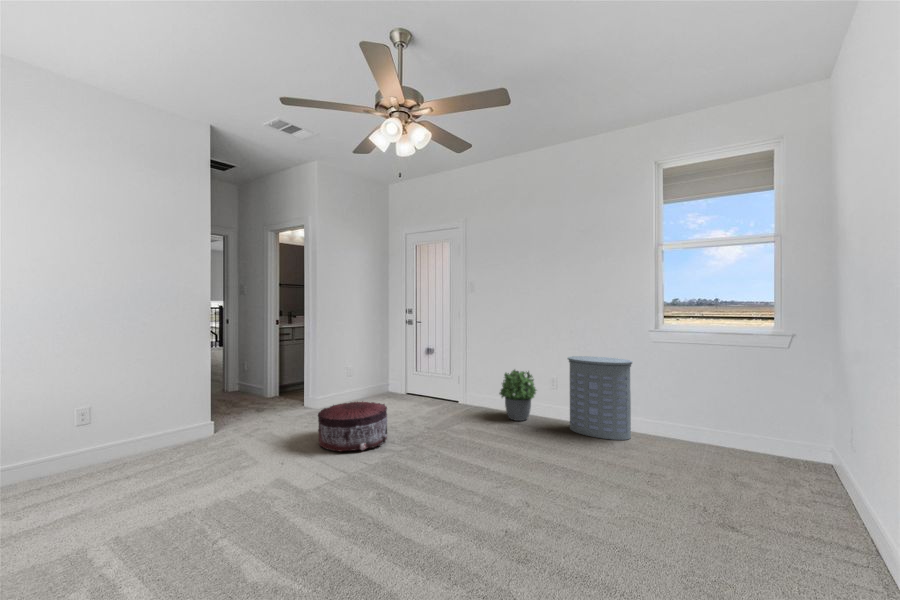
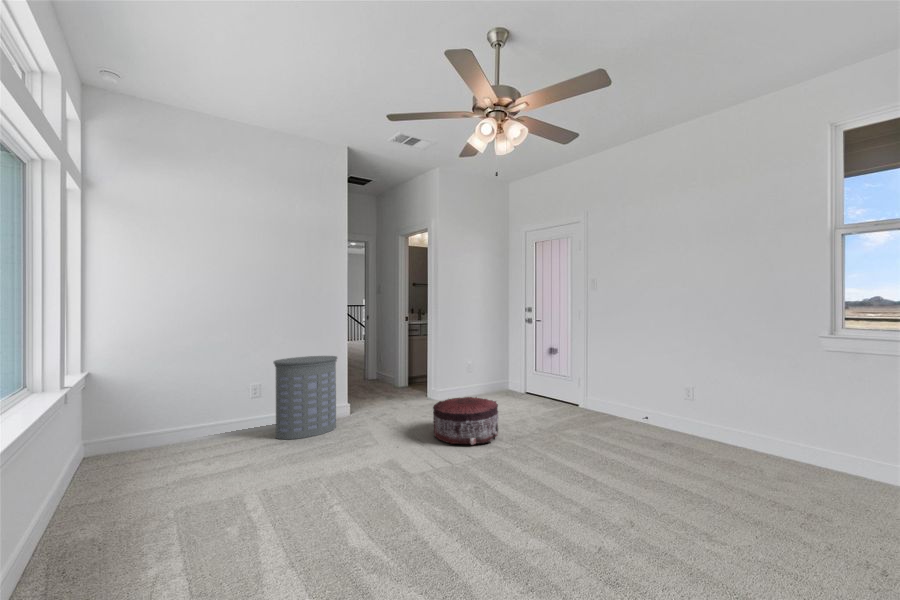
laundry hamper: present [568,356,632,440] -> present [273,356,337,439]
potted plant: present [499,370,536,421] -> none [620,373,666,431]

